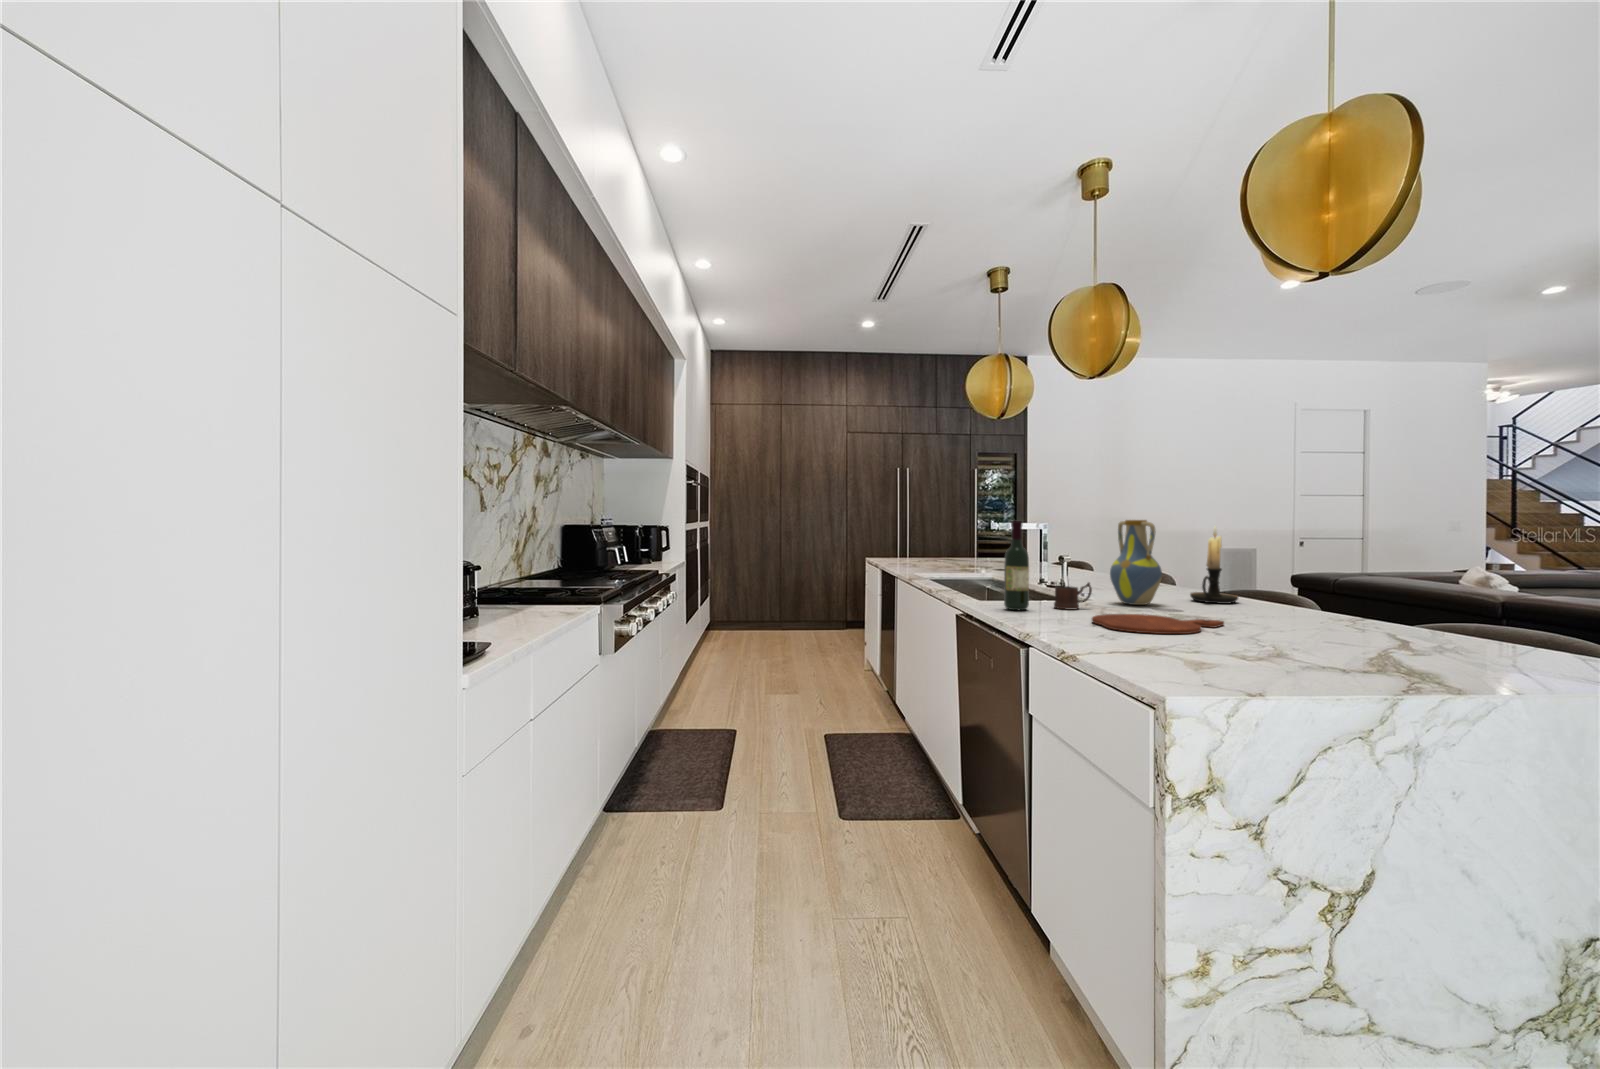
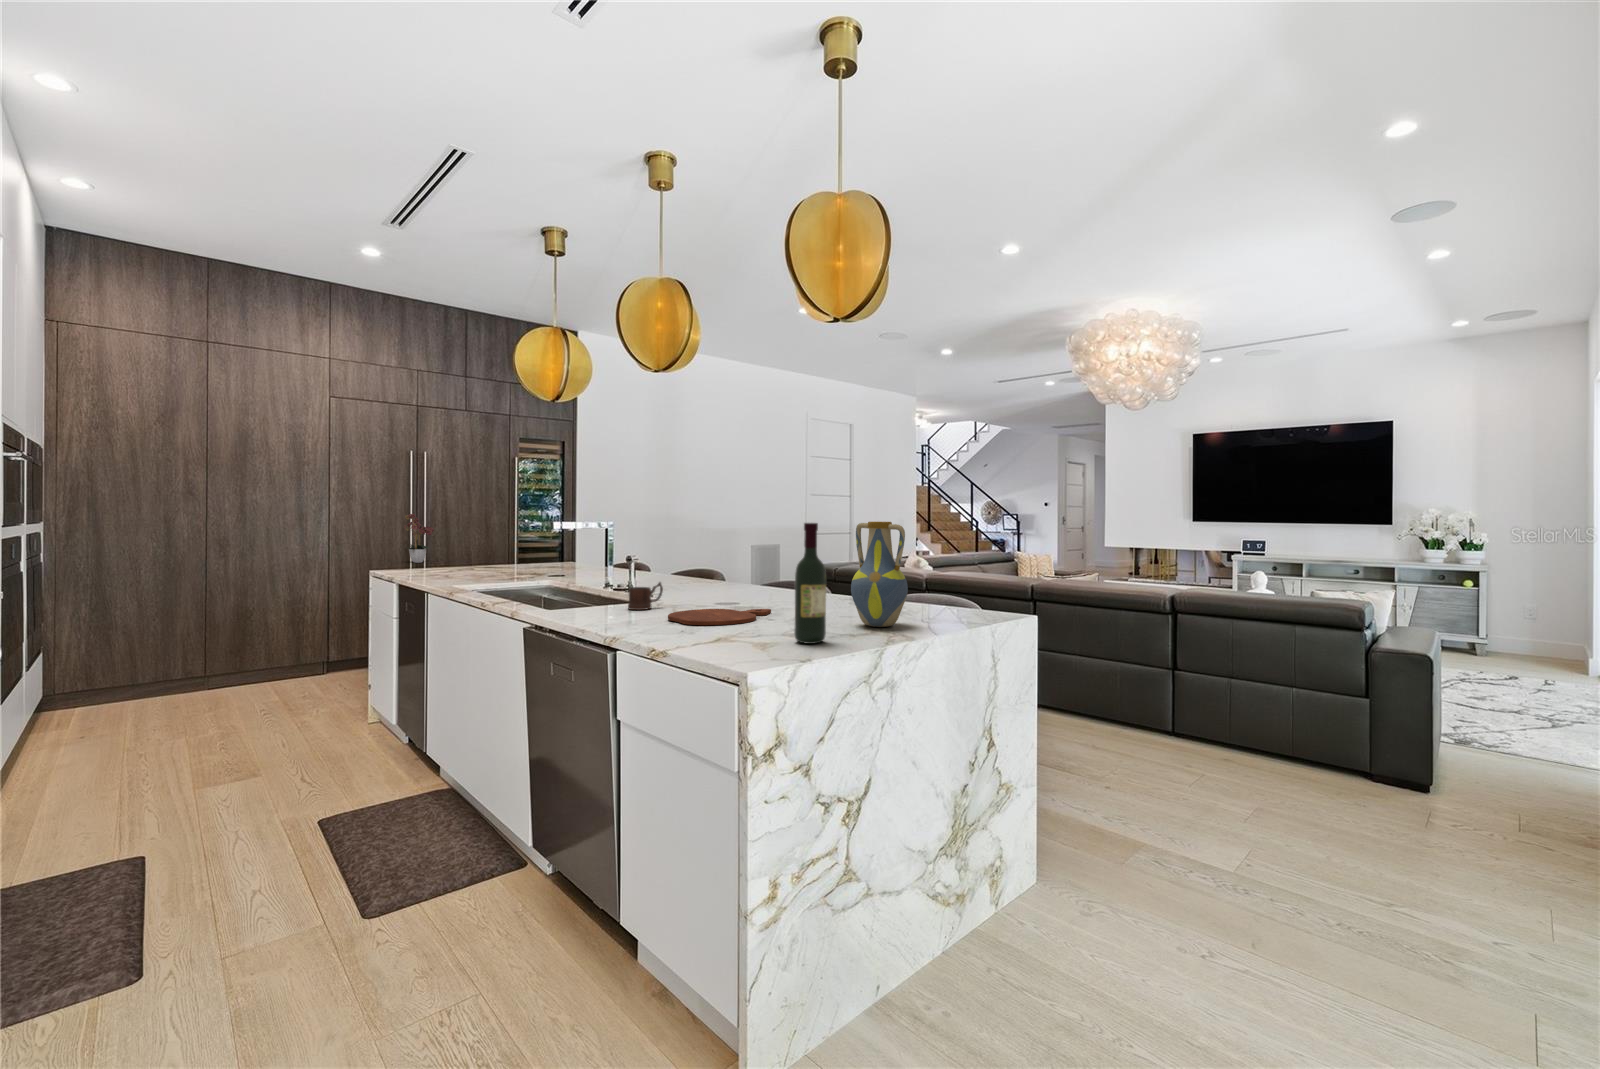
flower arrangement: none [888,517,913,557] -> present [404,514,434,563]
vase: present [1110,520,1162,605] -> present [851,522,908,627]
wine bottle: present [1004,521,1029,610] -> present [794,523,826,644]
candle holder: present [1190,526,1238,604] -> none [740,525,776,595]

